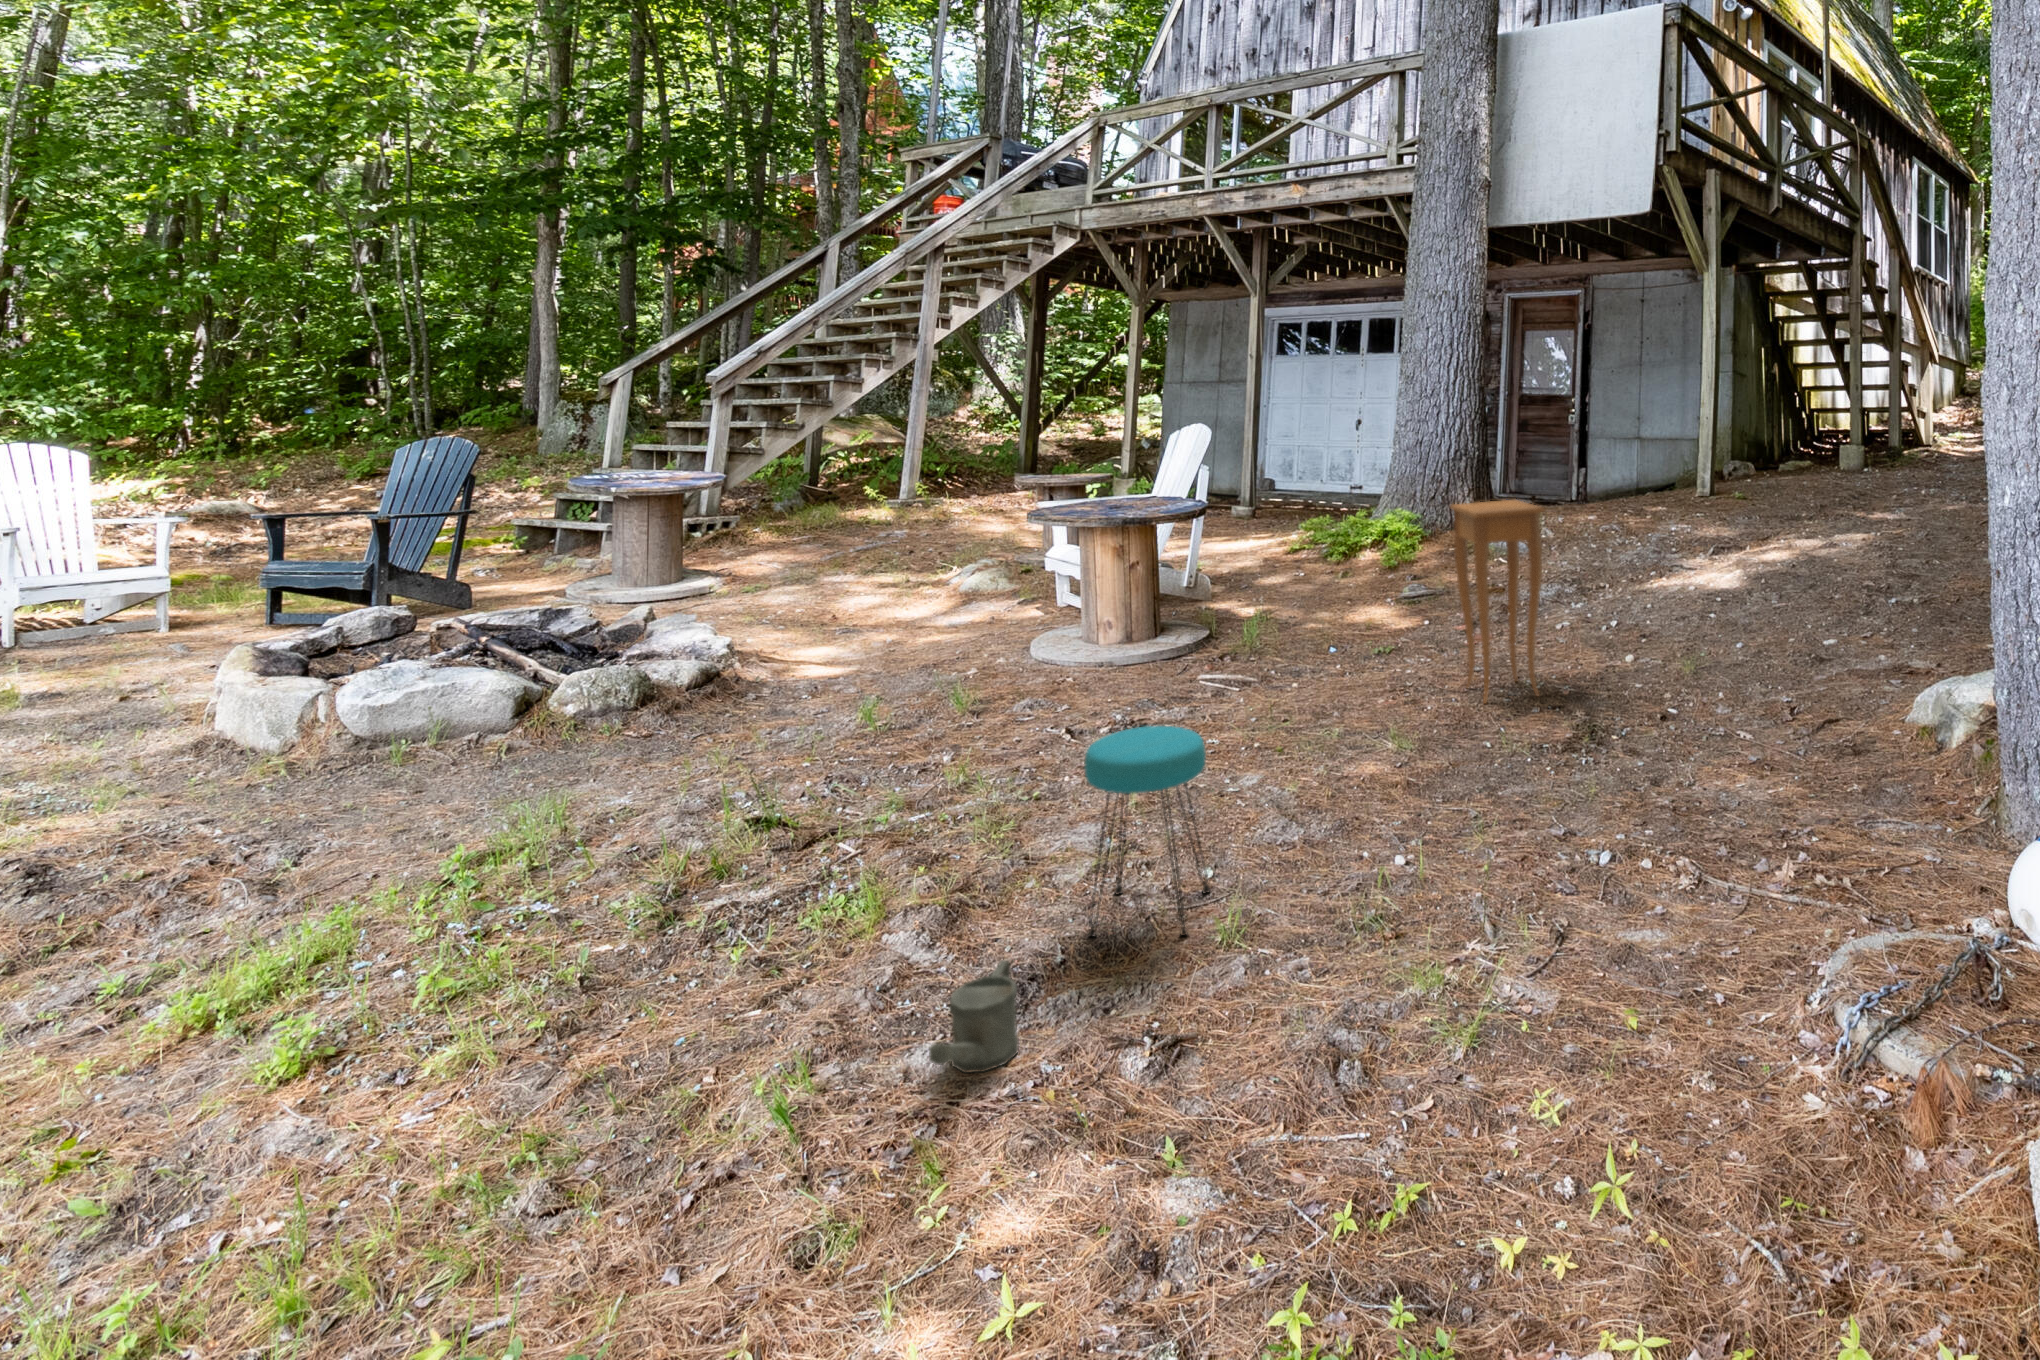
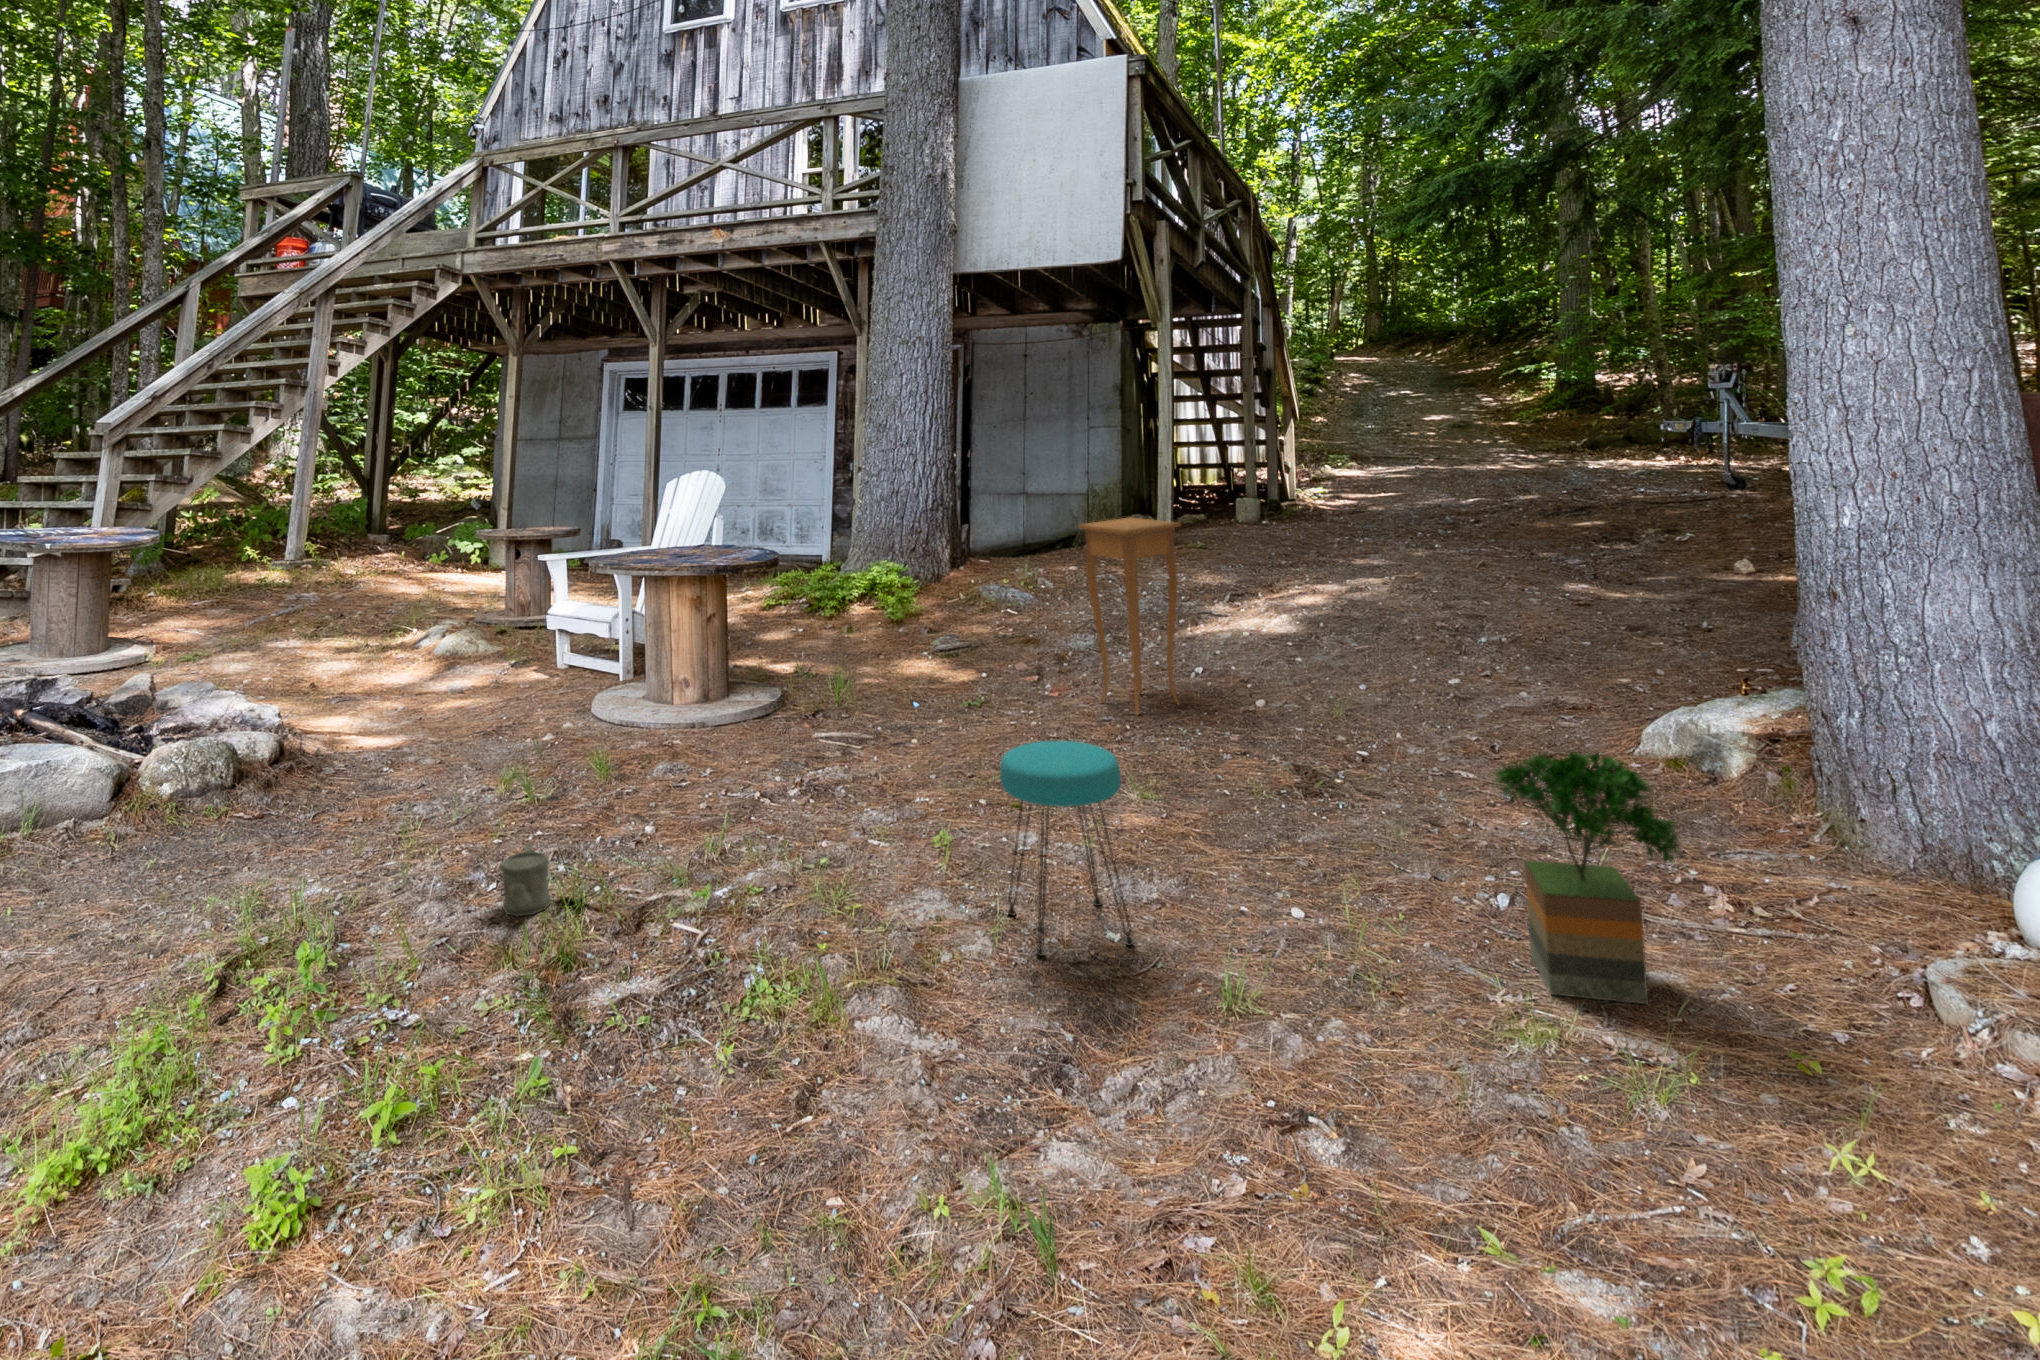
potted tree: none [1496,775,1652,1058] -> present [1493,752,1681,1005]
watering can: present [929,960,1019,1073] -> present [500,843,551,916]

